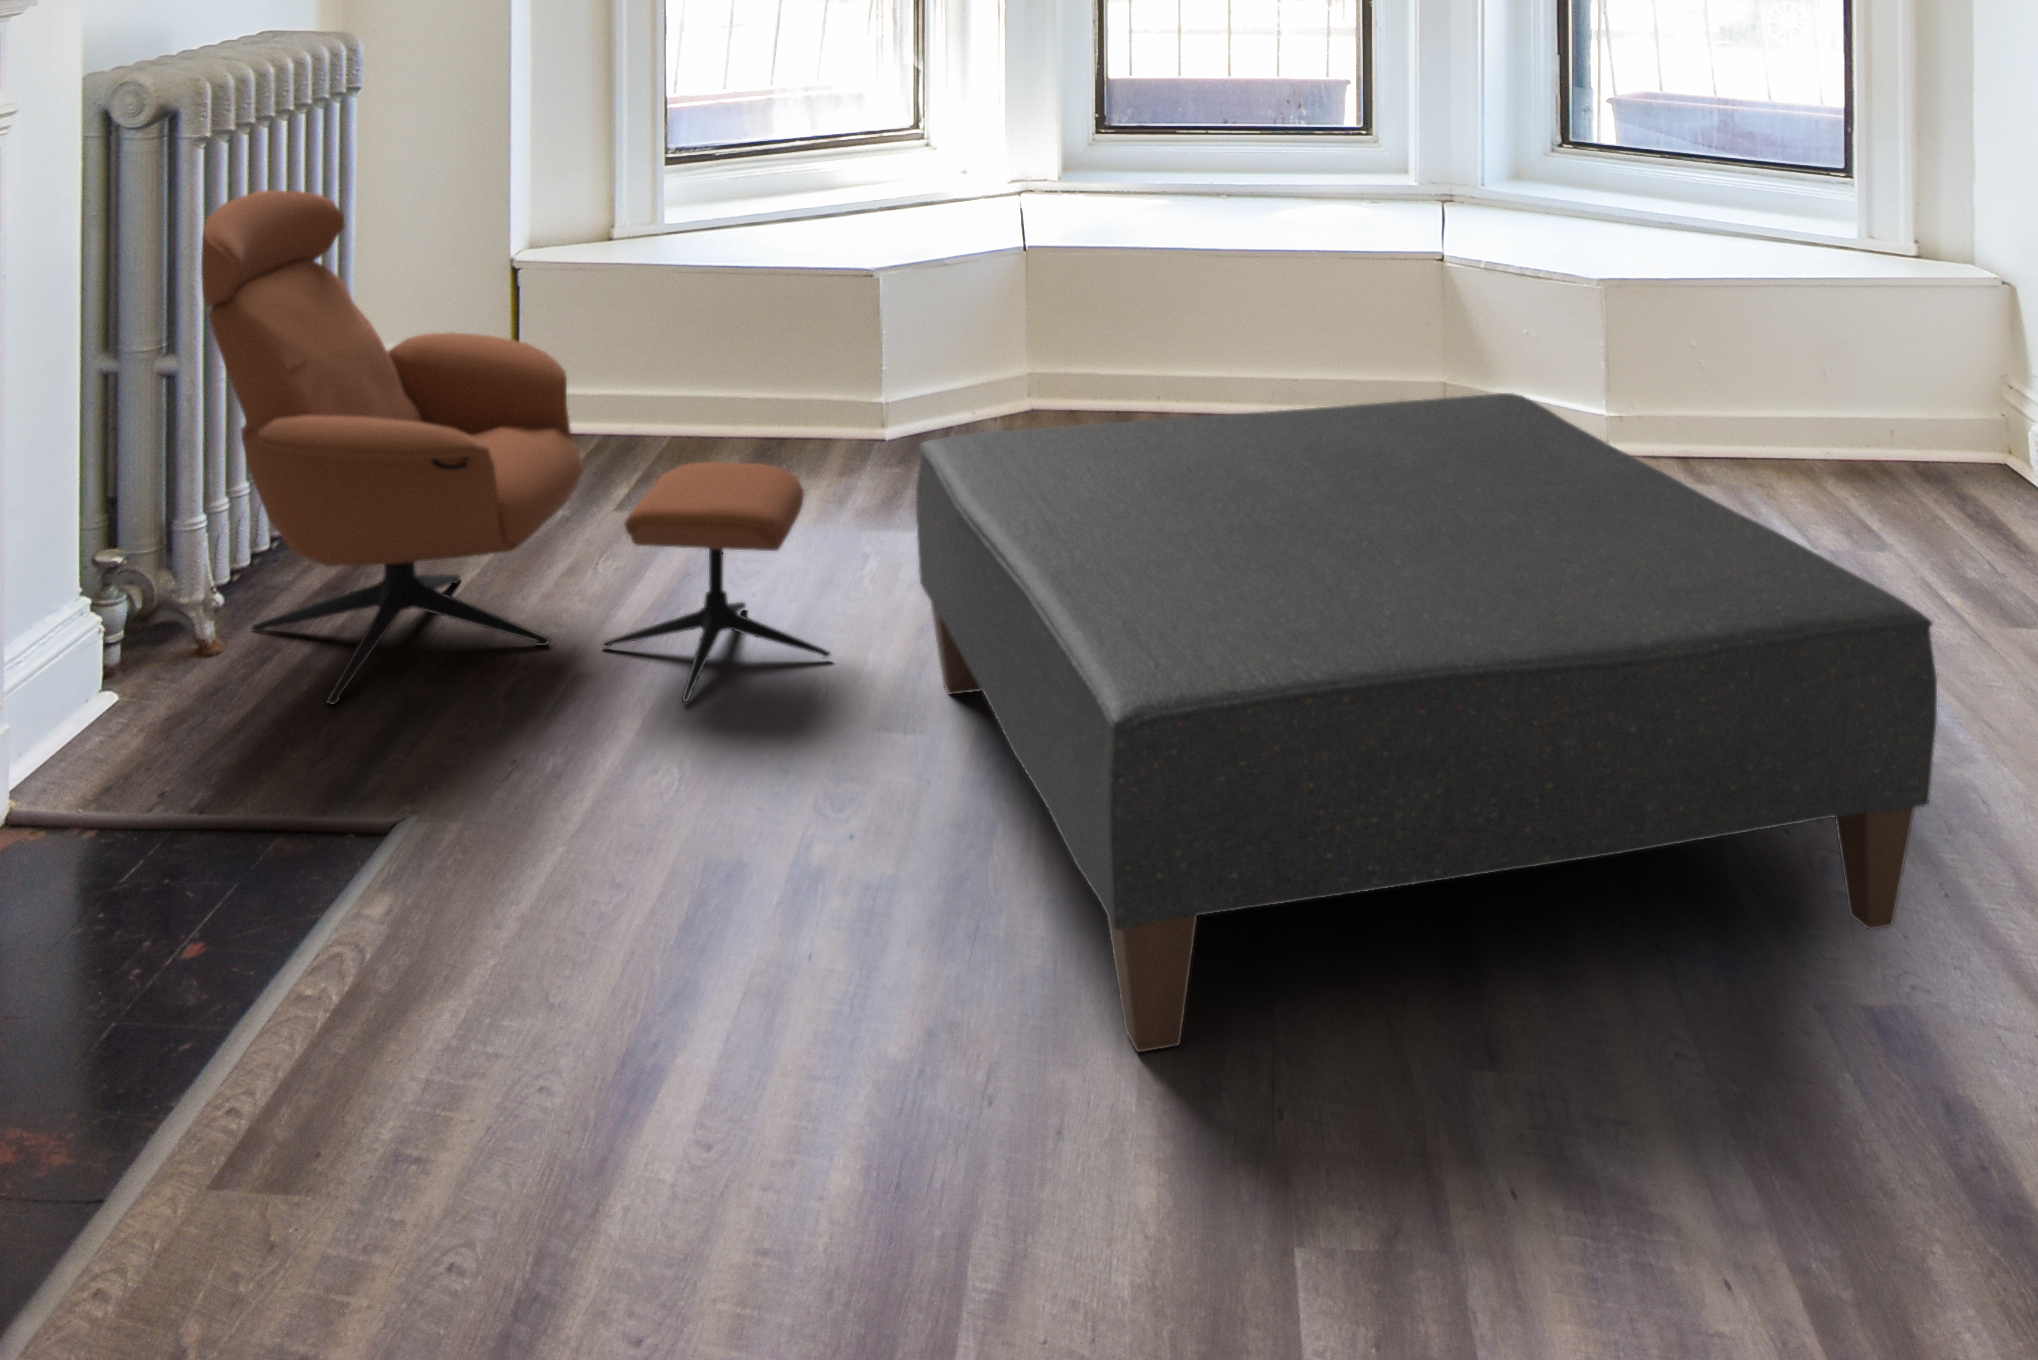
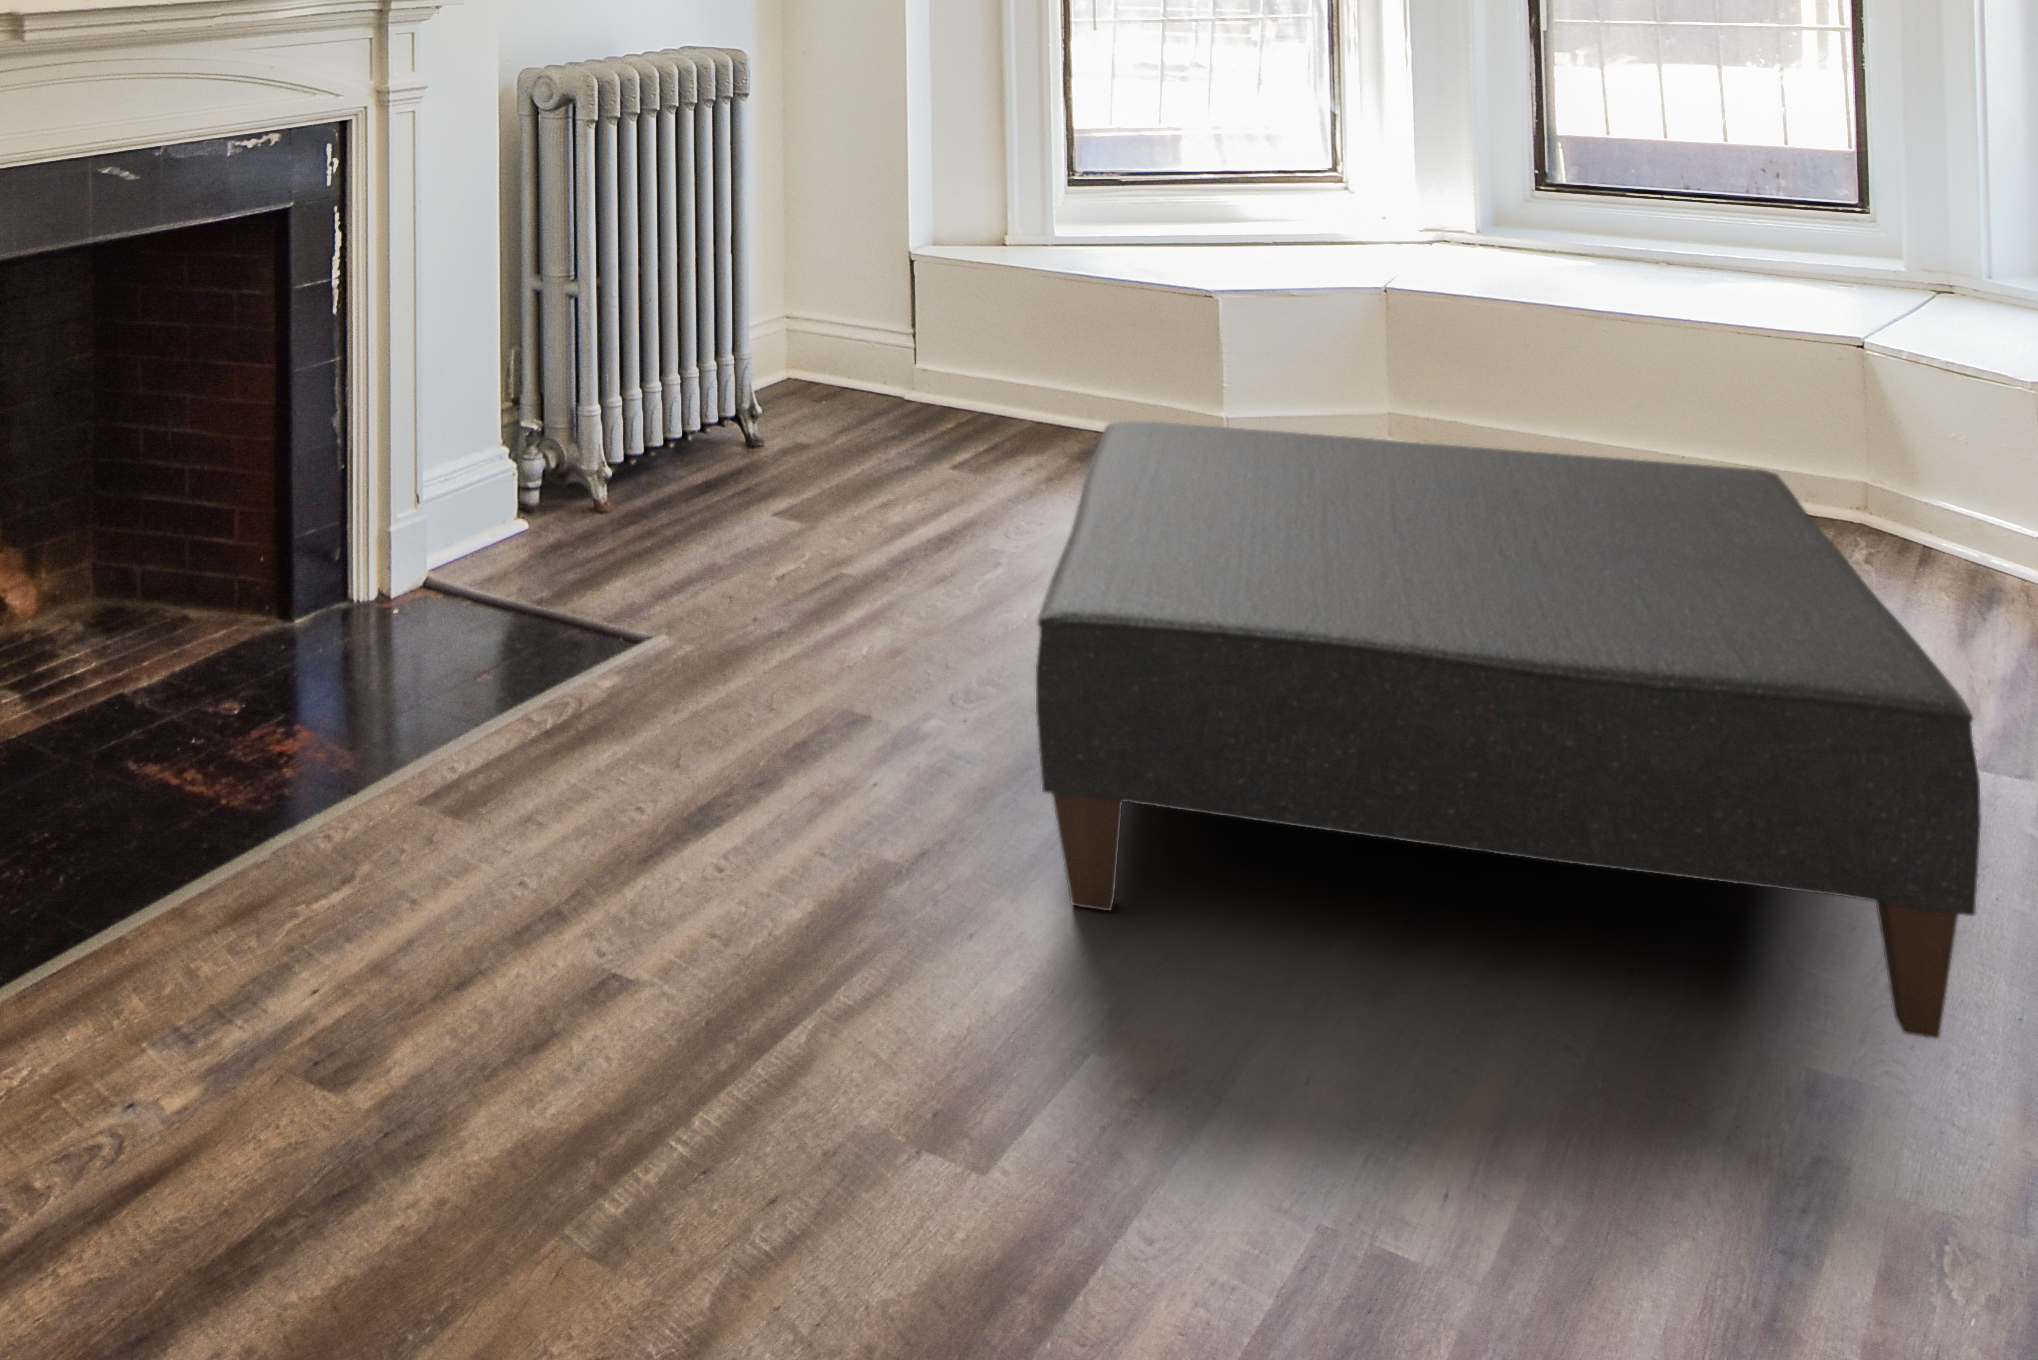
lounge chair: present [201,190,830,704] -> none [585,166,1047,609]

